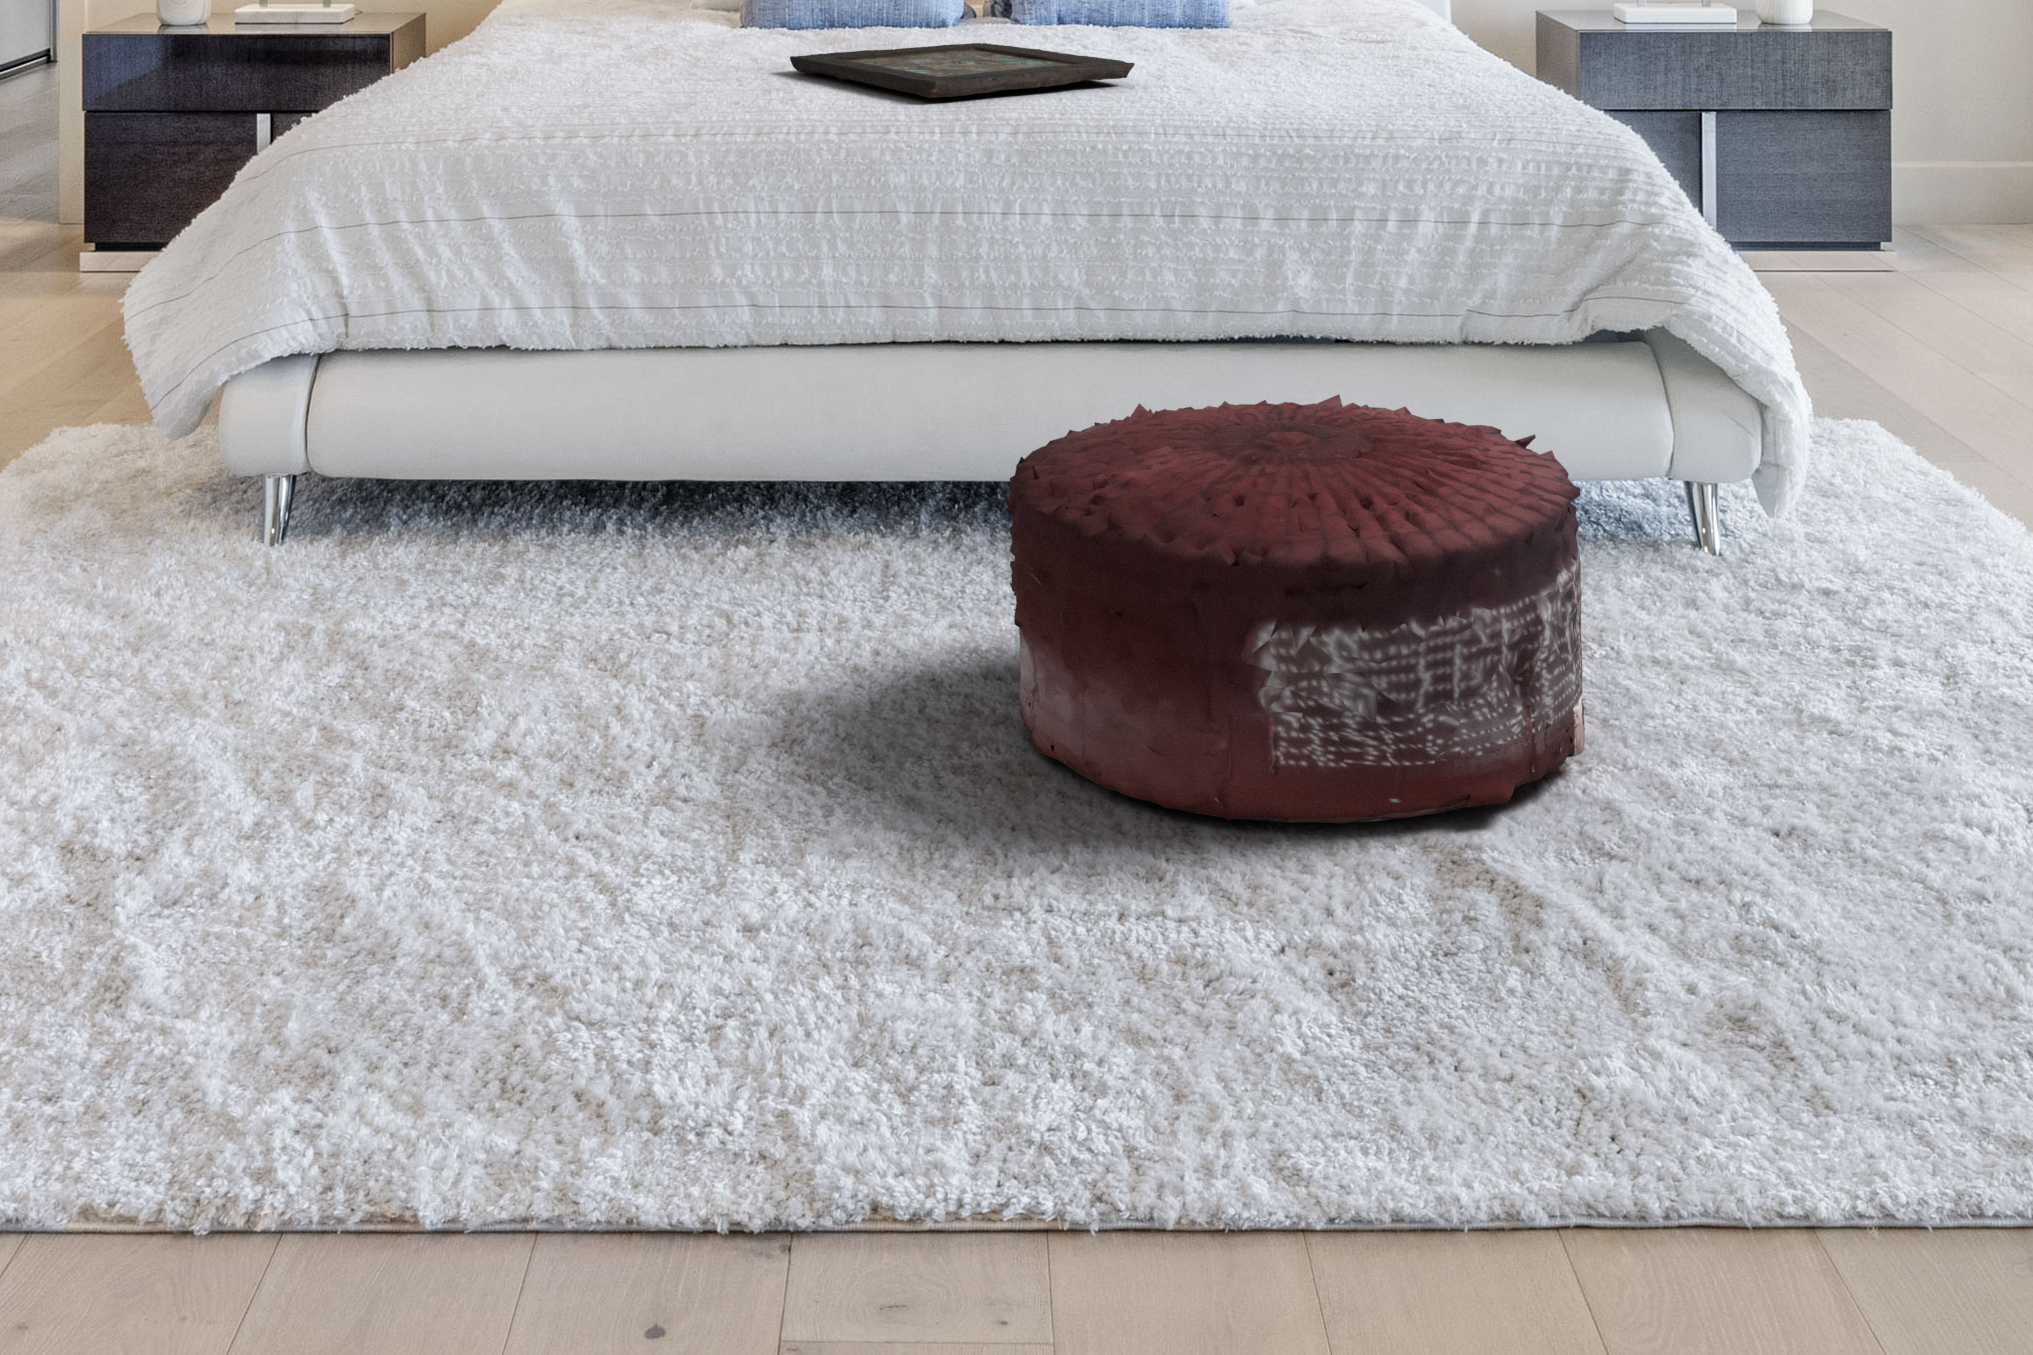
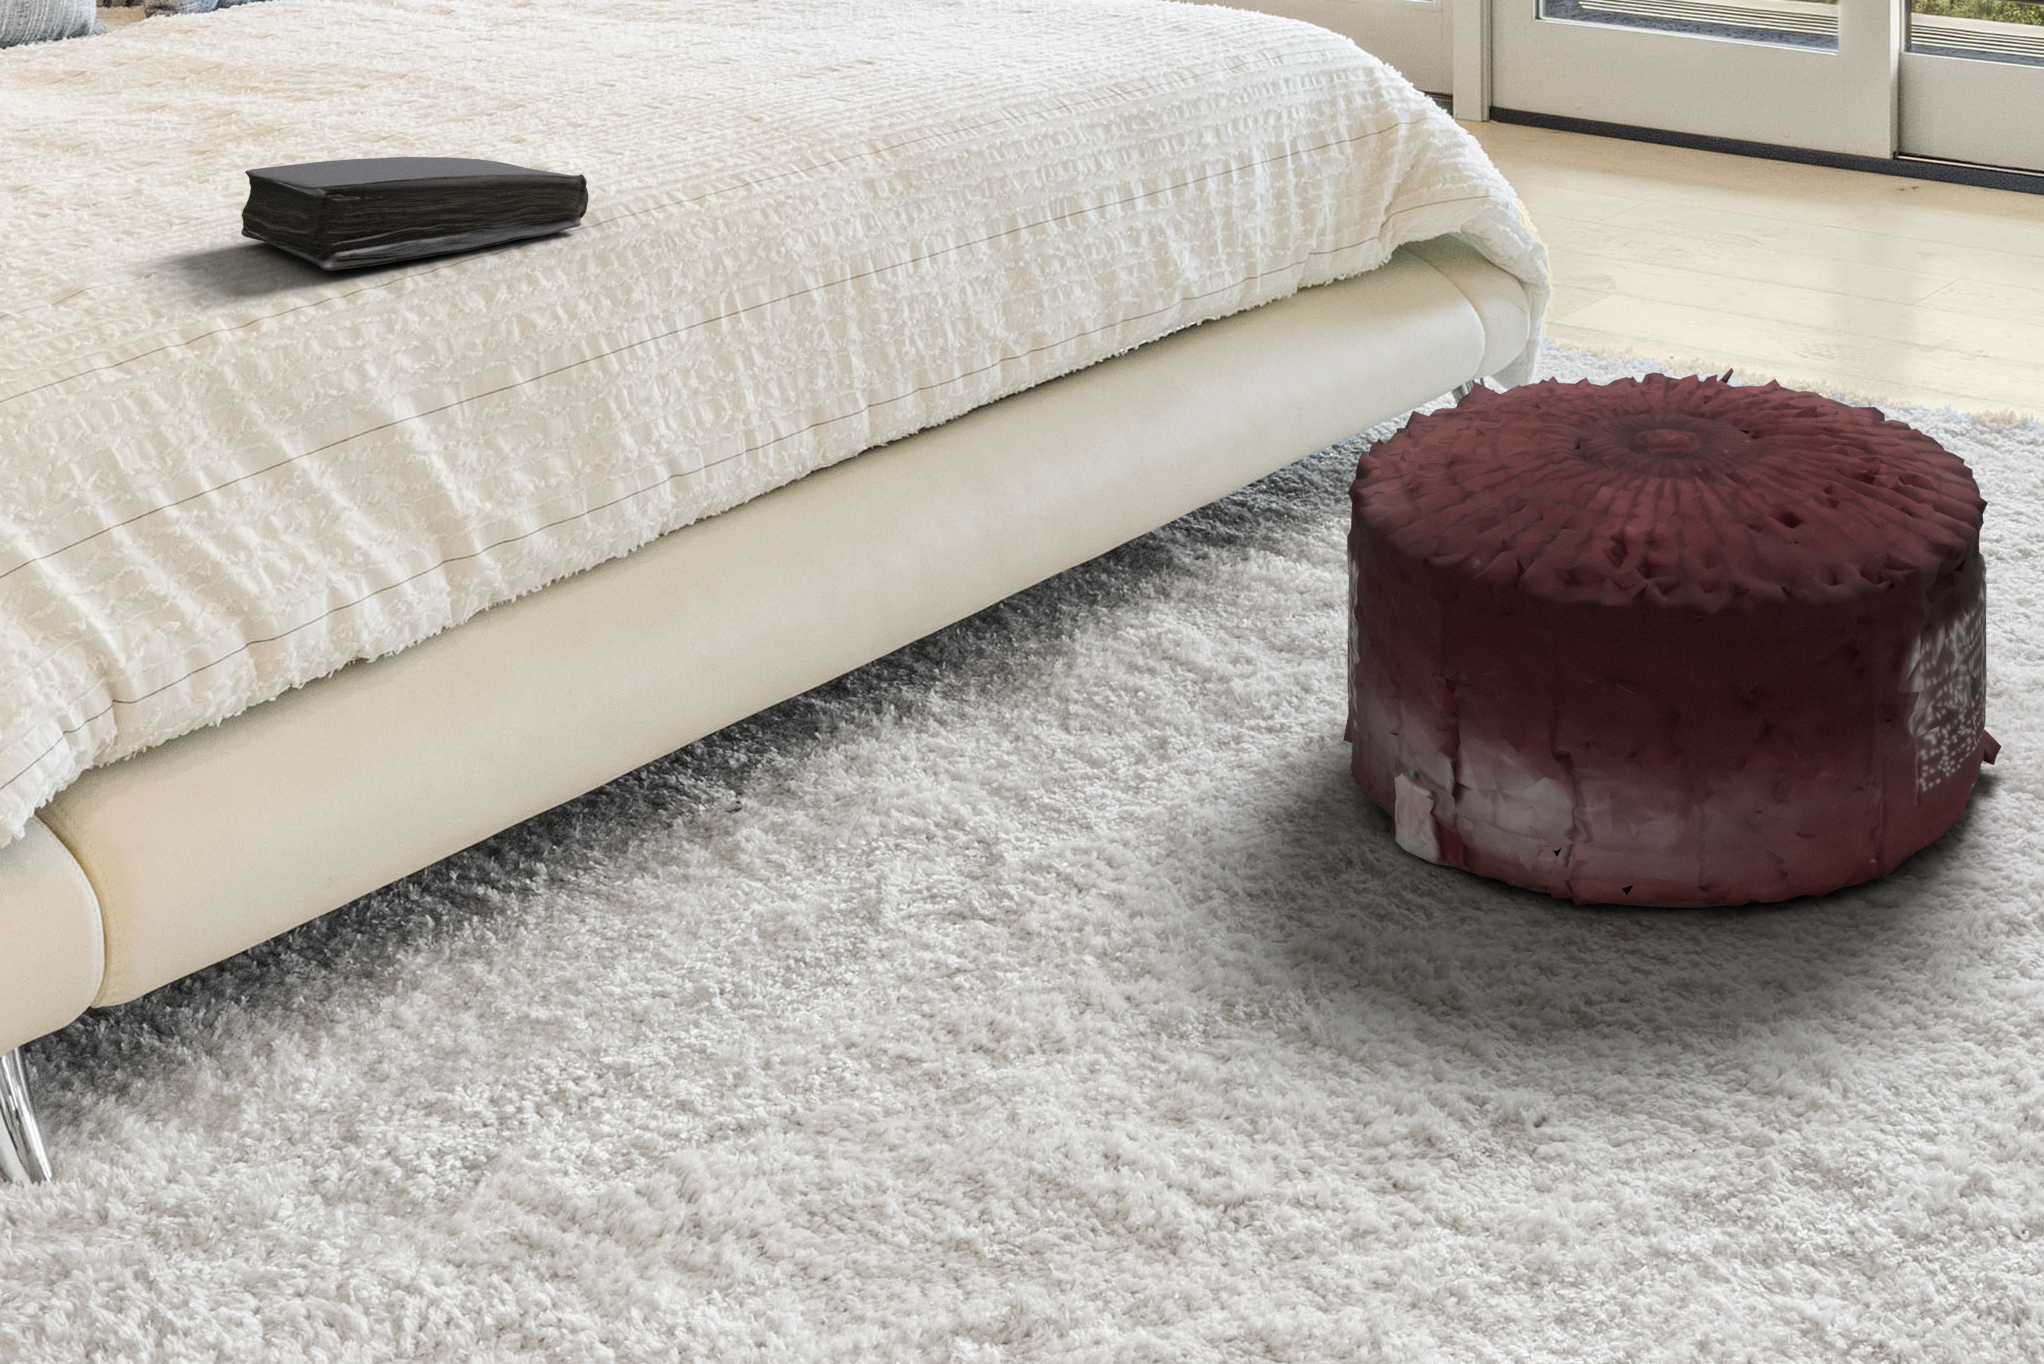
decorative tray: present [790,43,1135,98] -> none [275,37,770,128]
book: none [545,65,743,127] -> present [241,157,589,270]

